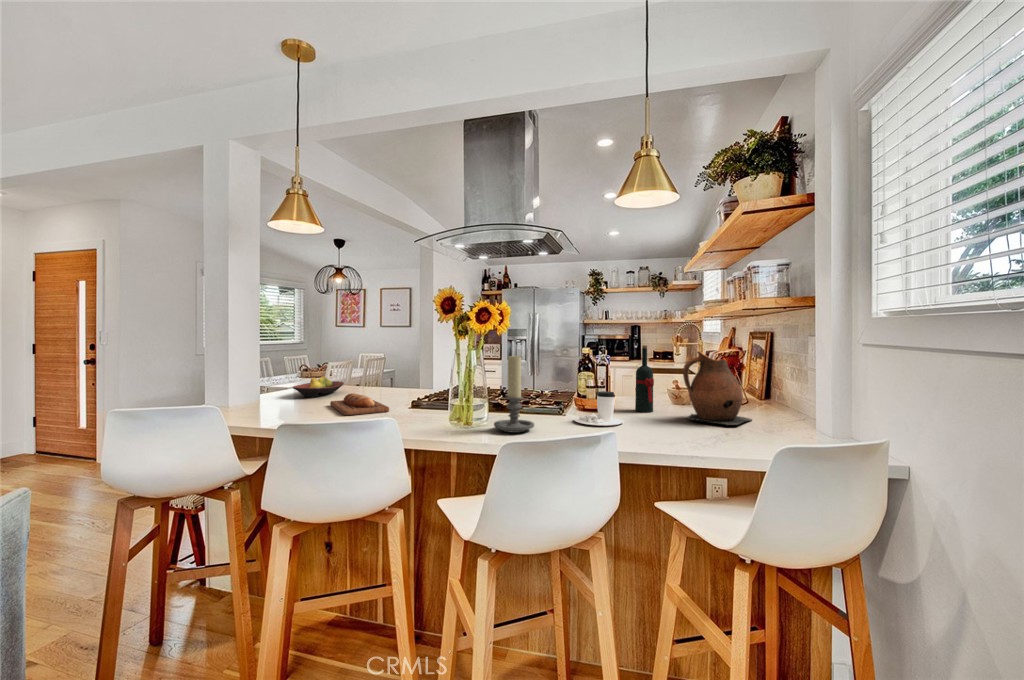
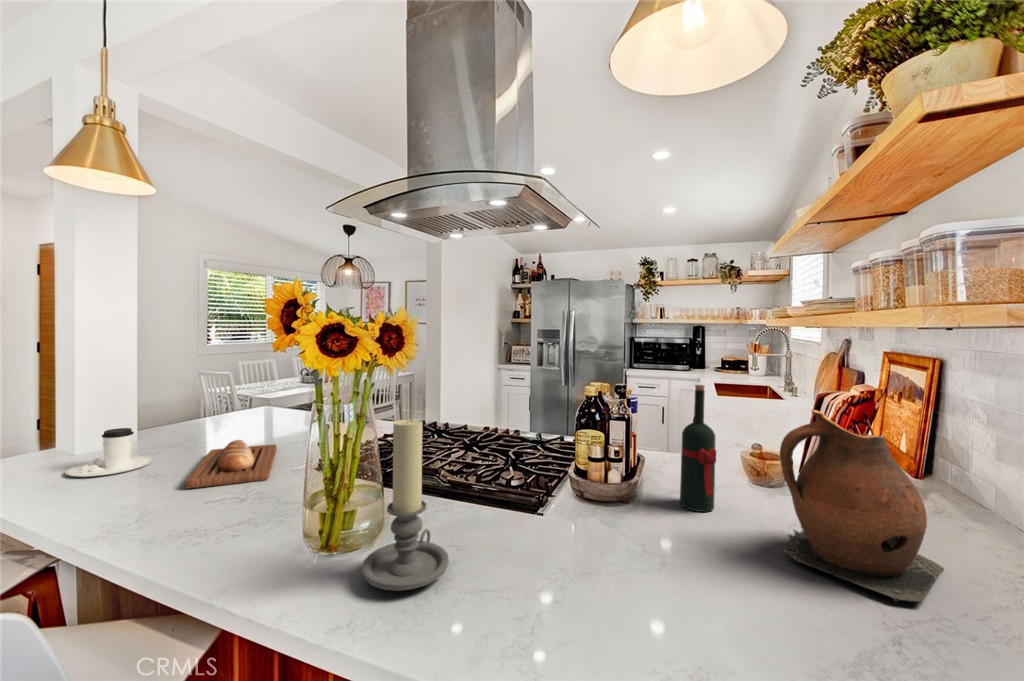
fruit bowl: present [293,376,344,398] -> none [193,400,280,433]
coffee cup: present [574,391,624,426] -> present [65,428,152,477]

